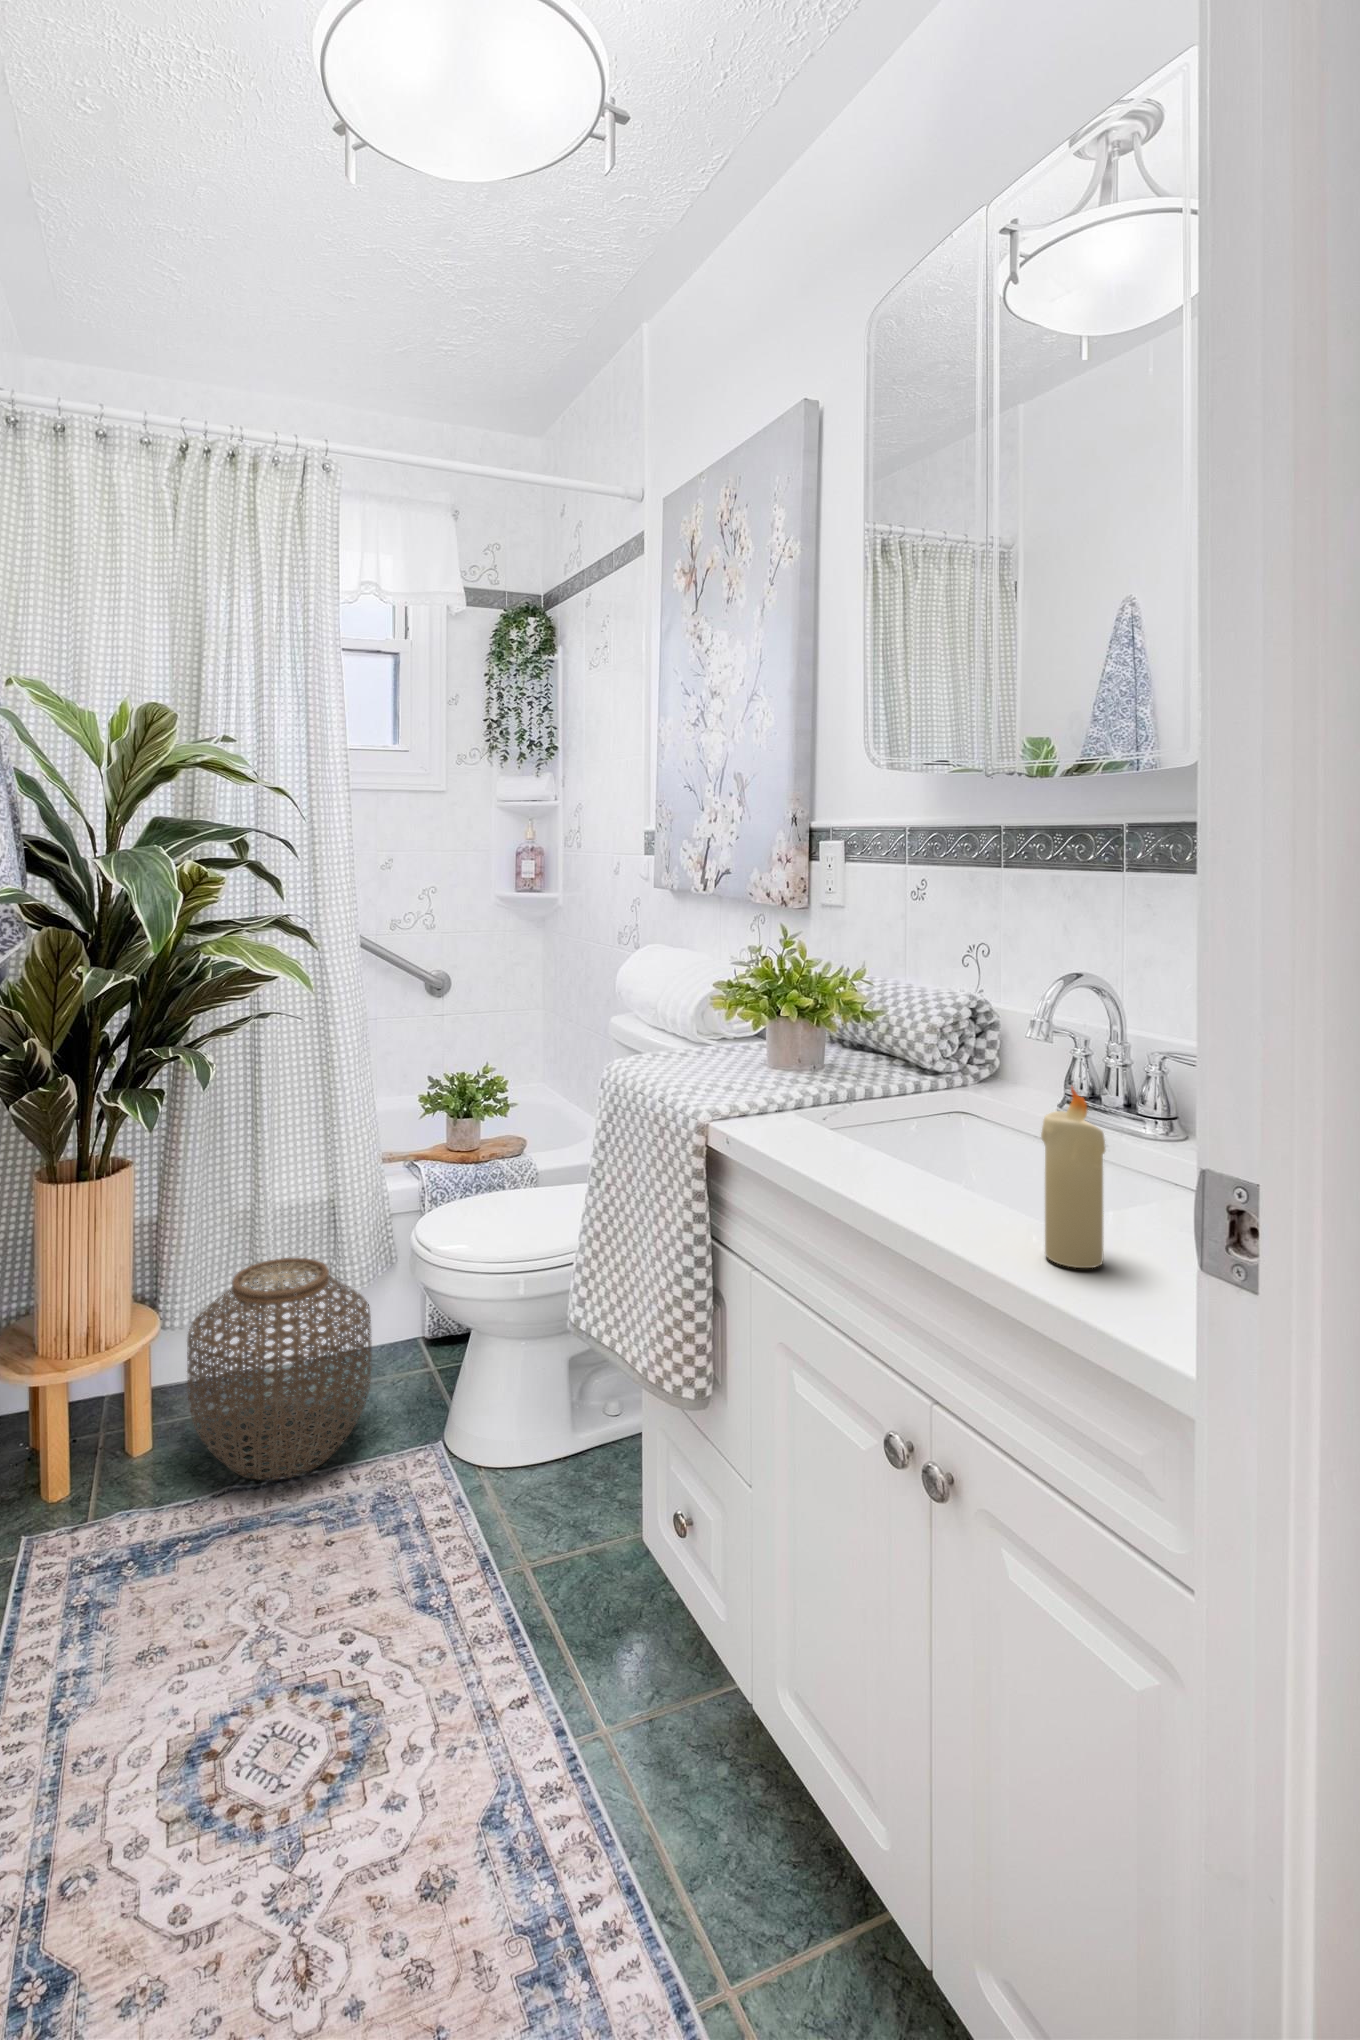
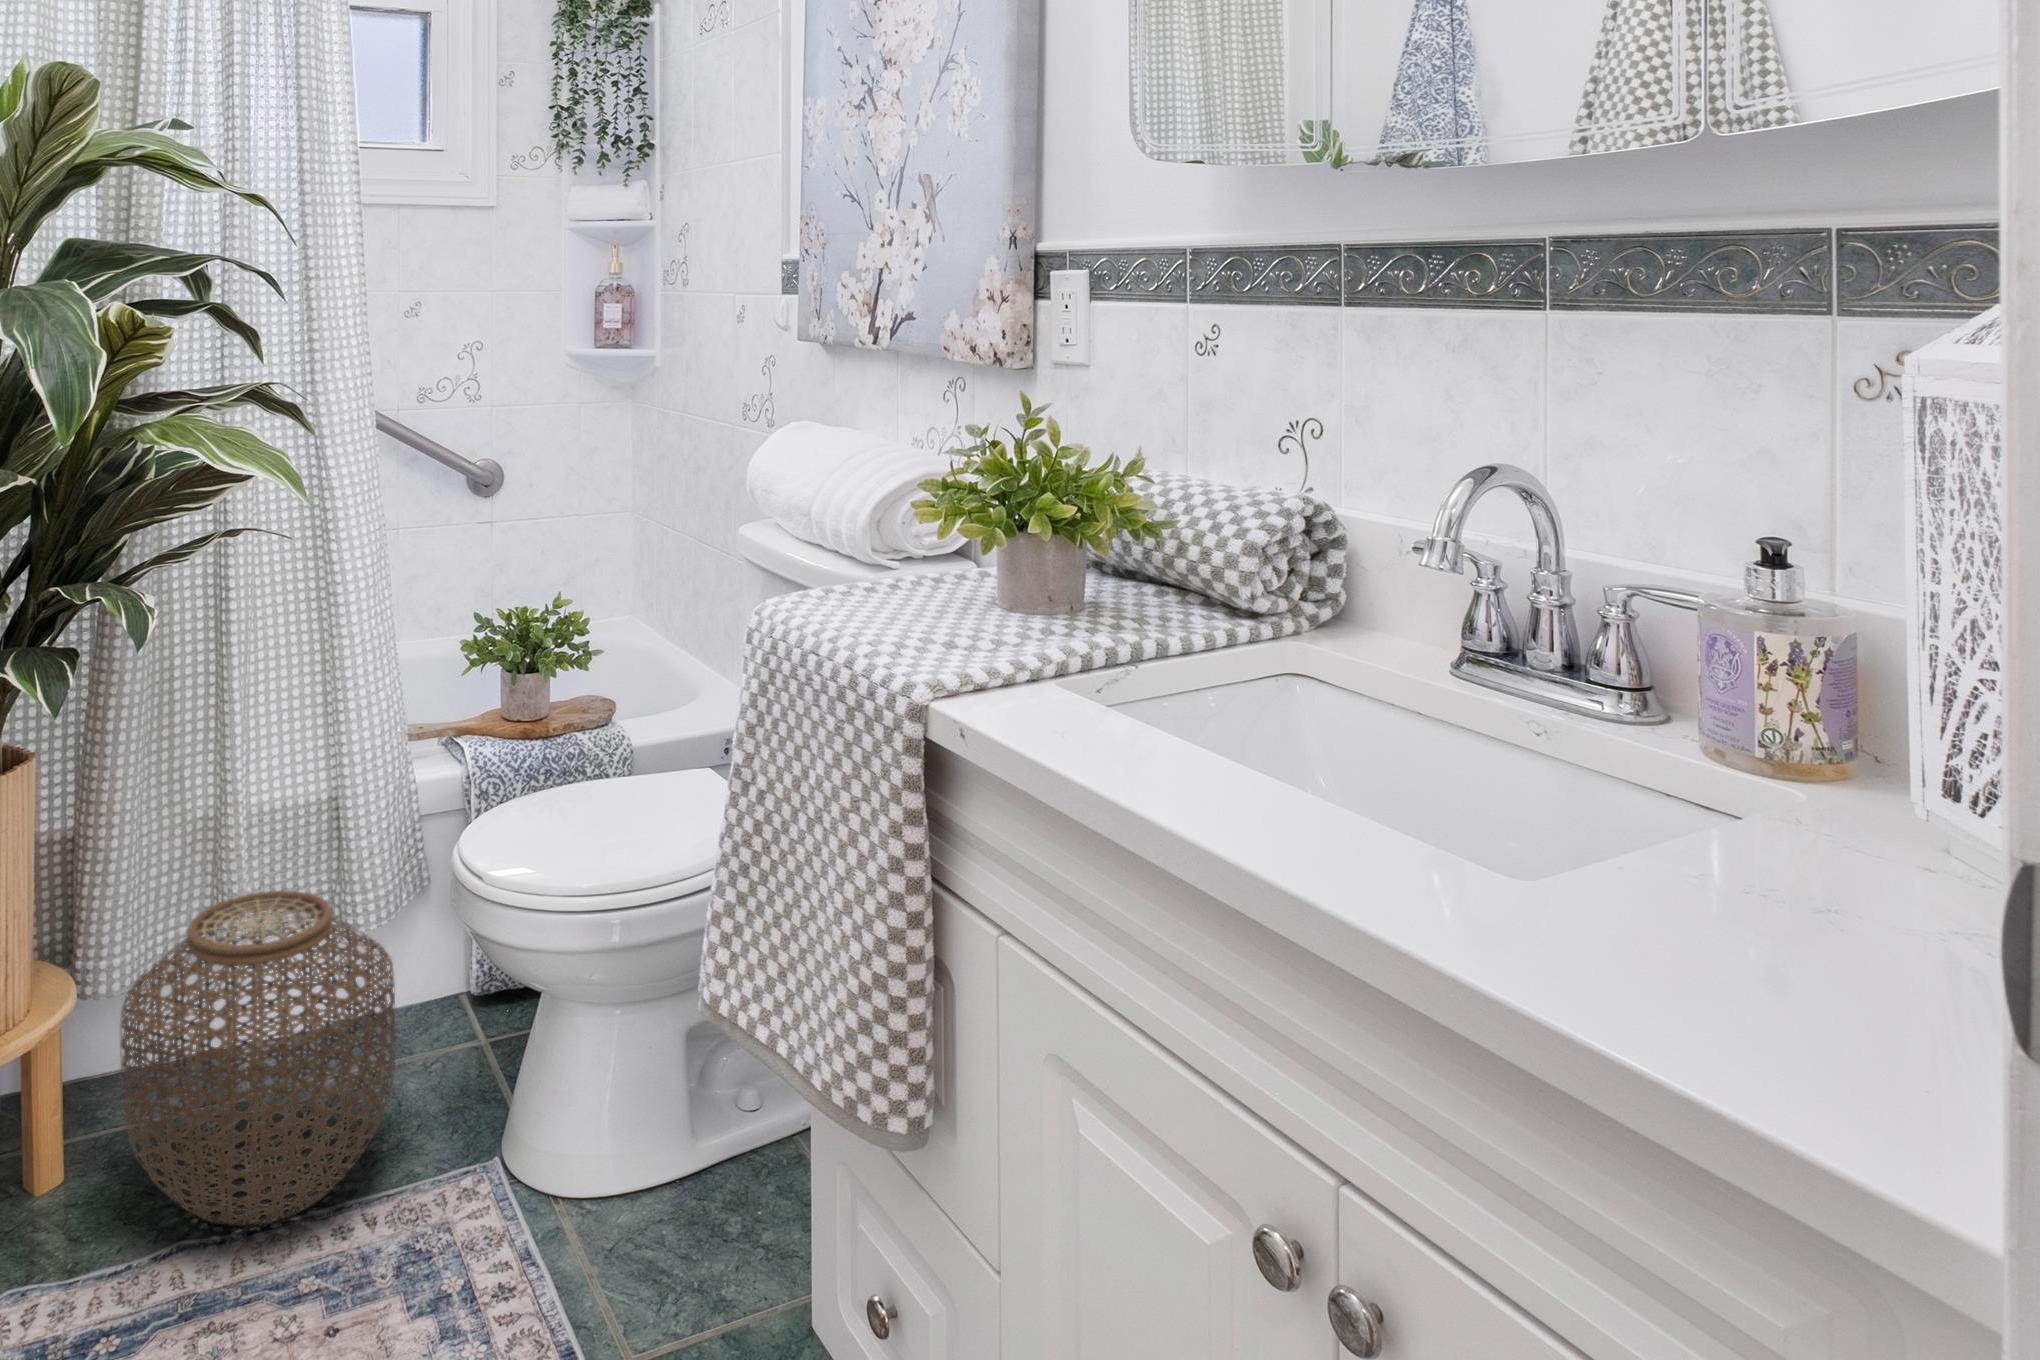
candle: present [1041,1087,1105,1268] -> none [1545,664,1660,973]

